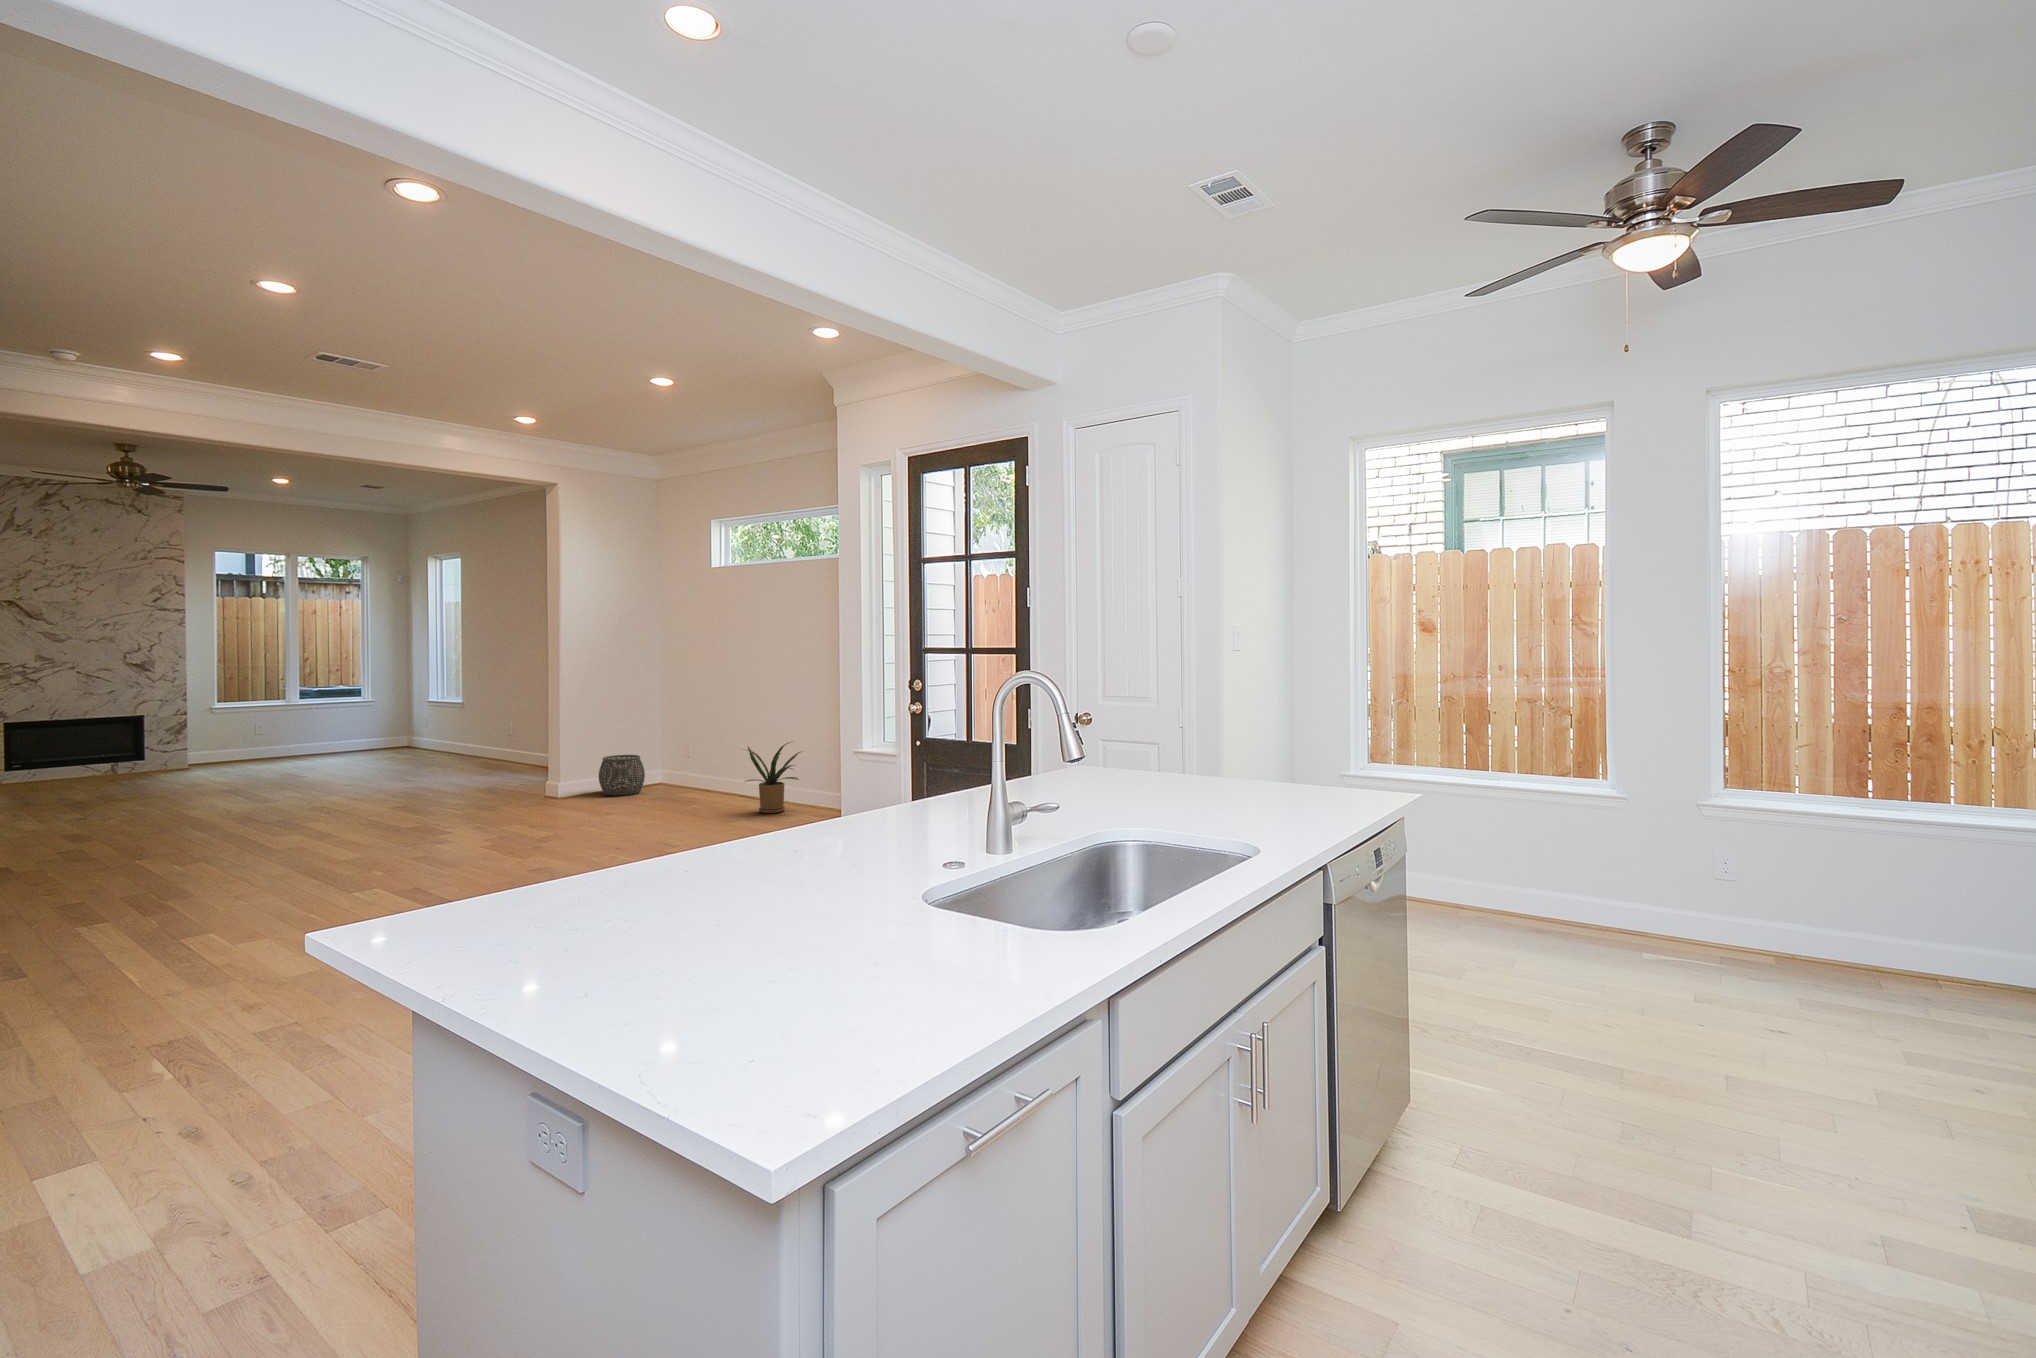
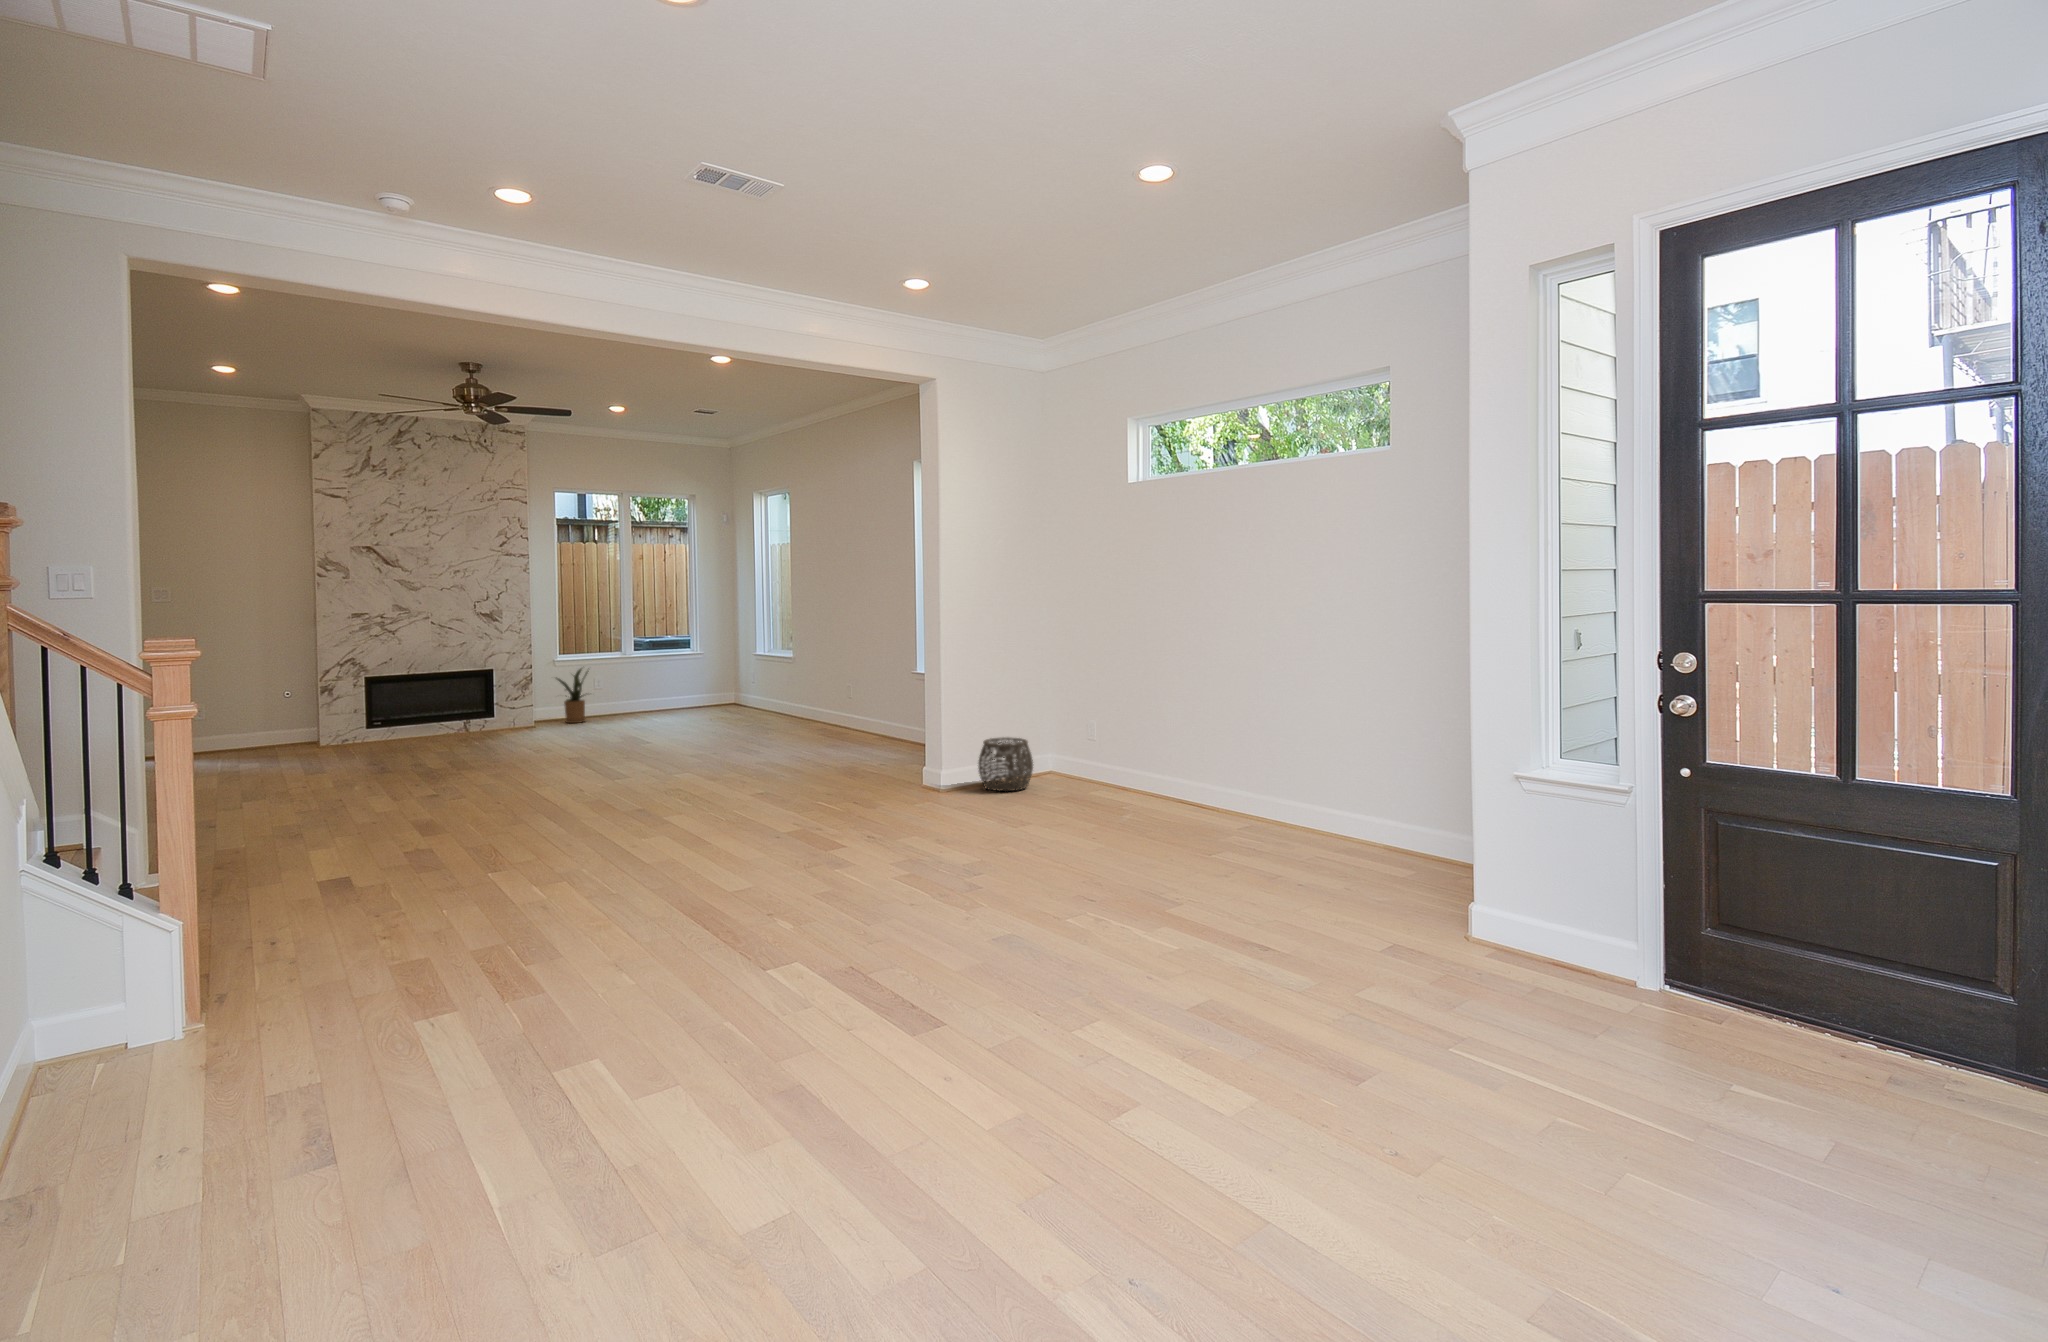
house plant: present [745,742,802,813] -> present [556,668,589,723]

